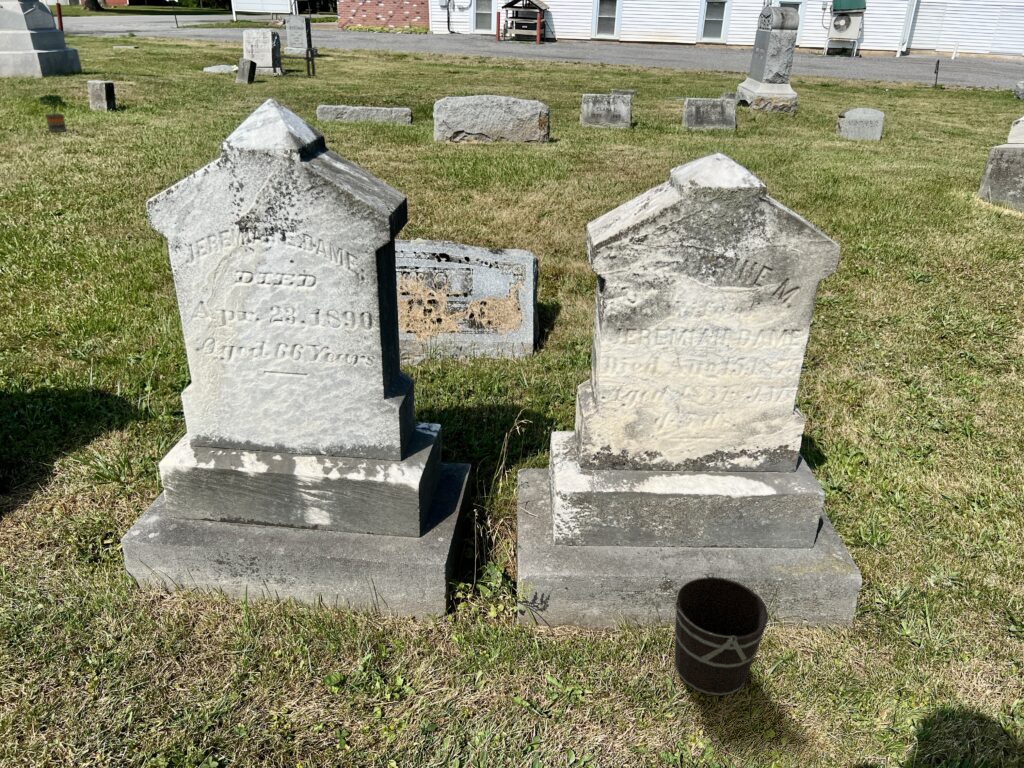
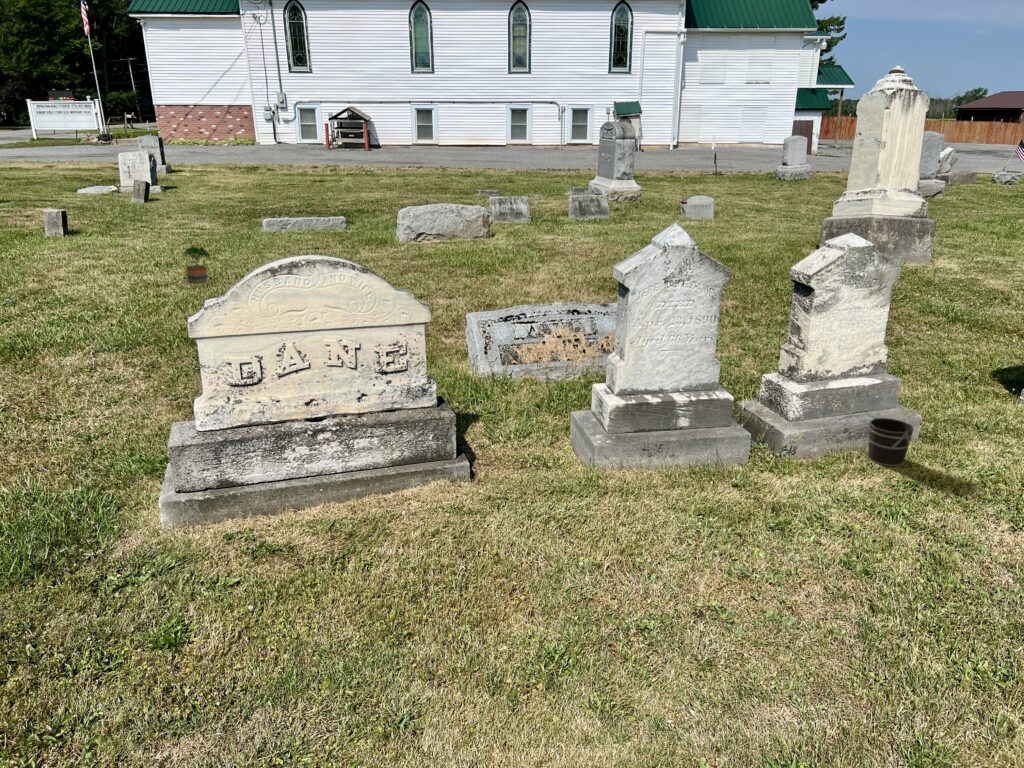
bench: present [272,47,315,77] -> none [157,165,198,193]
potted tree: present [39,95,66,132] -> present [183,247,210,283]

